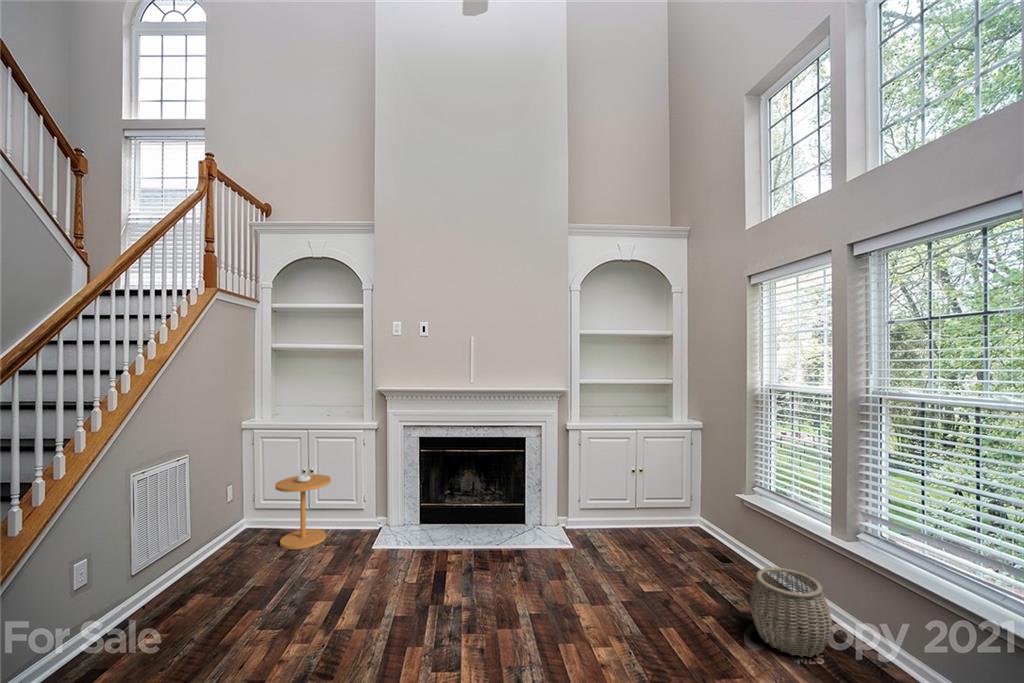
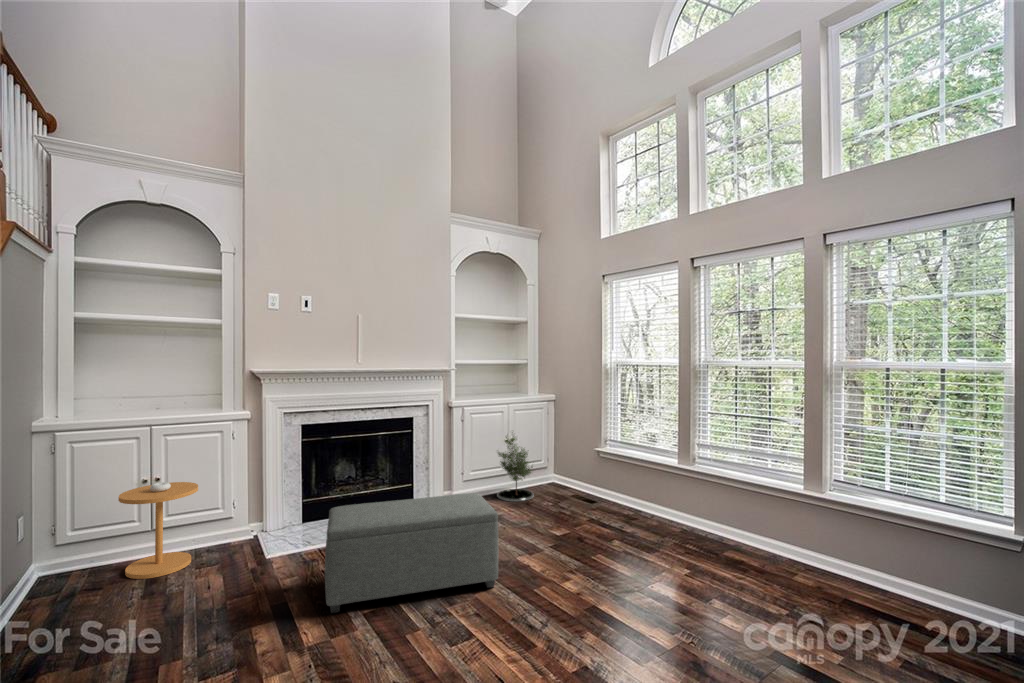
potted tree: none [612,462,659,546] -> present [497,437,534,501]
ottoman: none [336,525,515,654] -> present [325,493,499,613]
woven basket: present [750,567,832,657] -> none [638,482,688,534]

